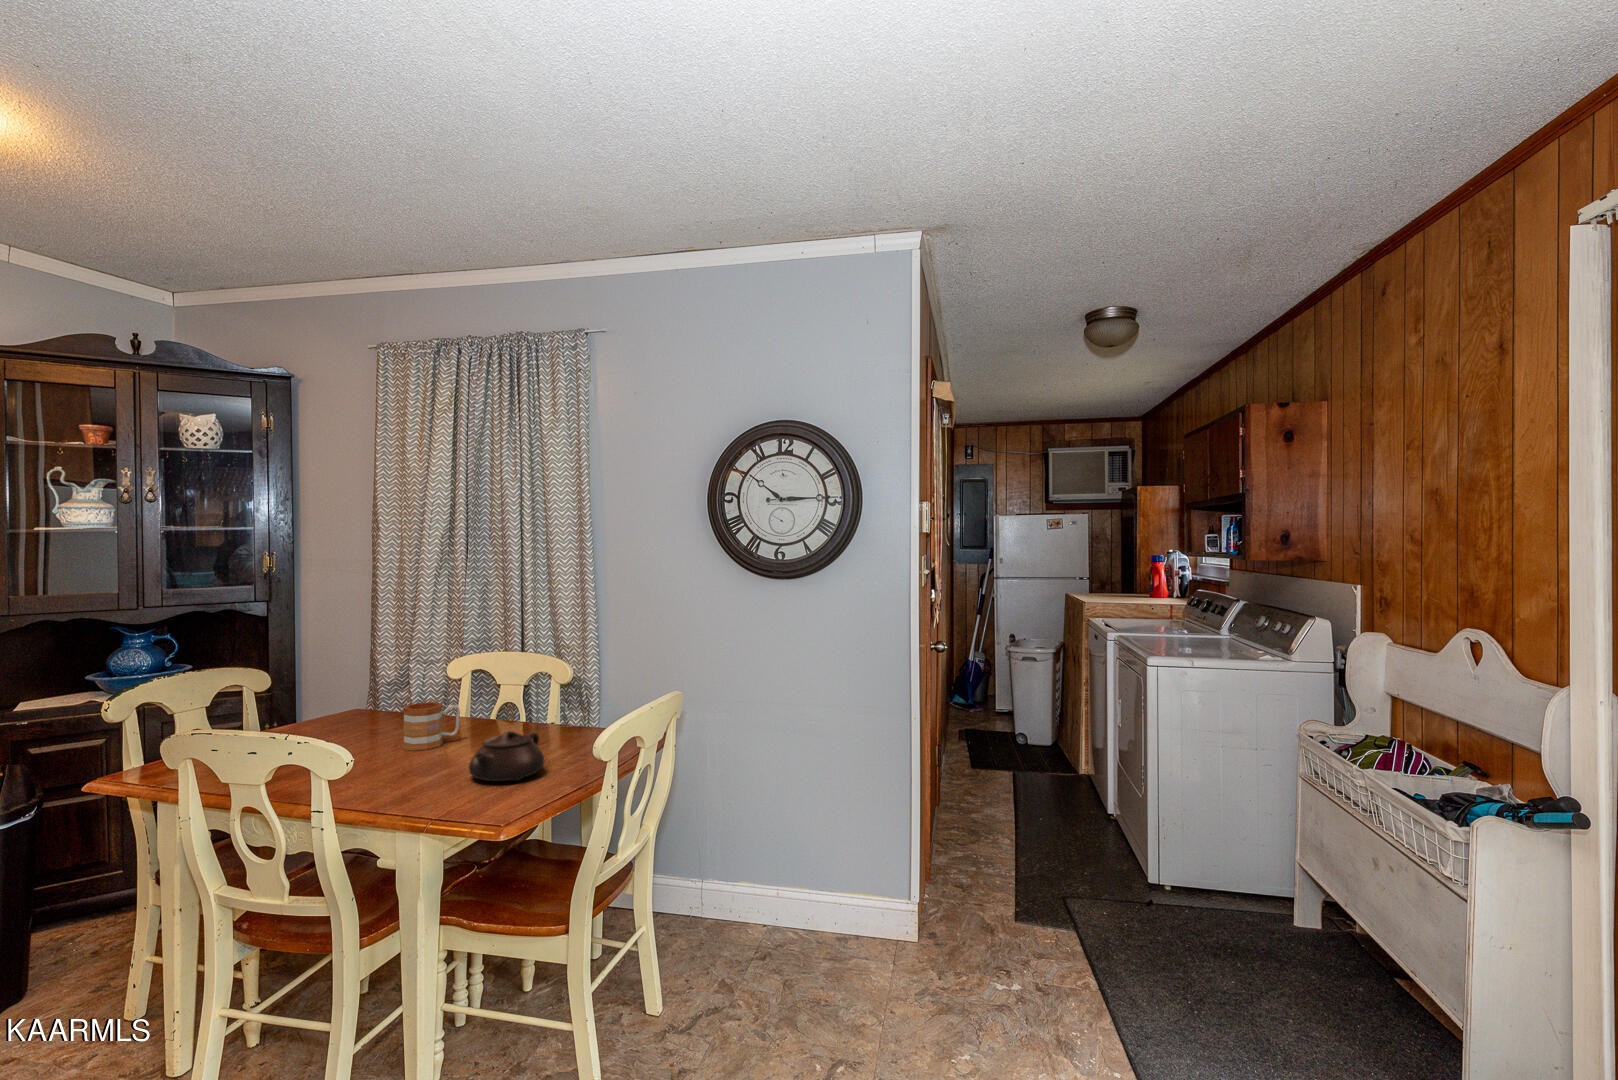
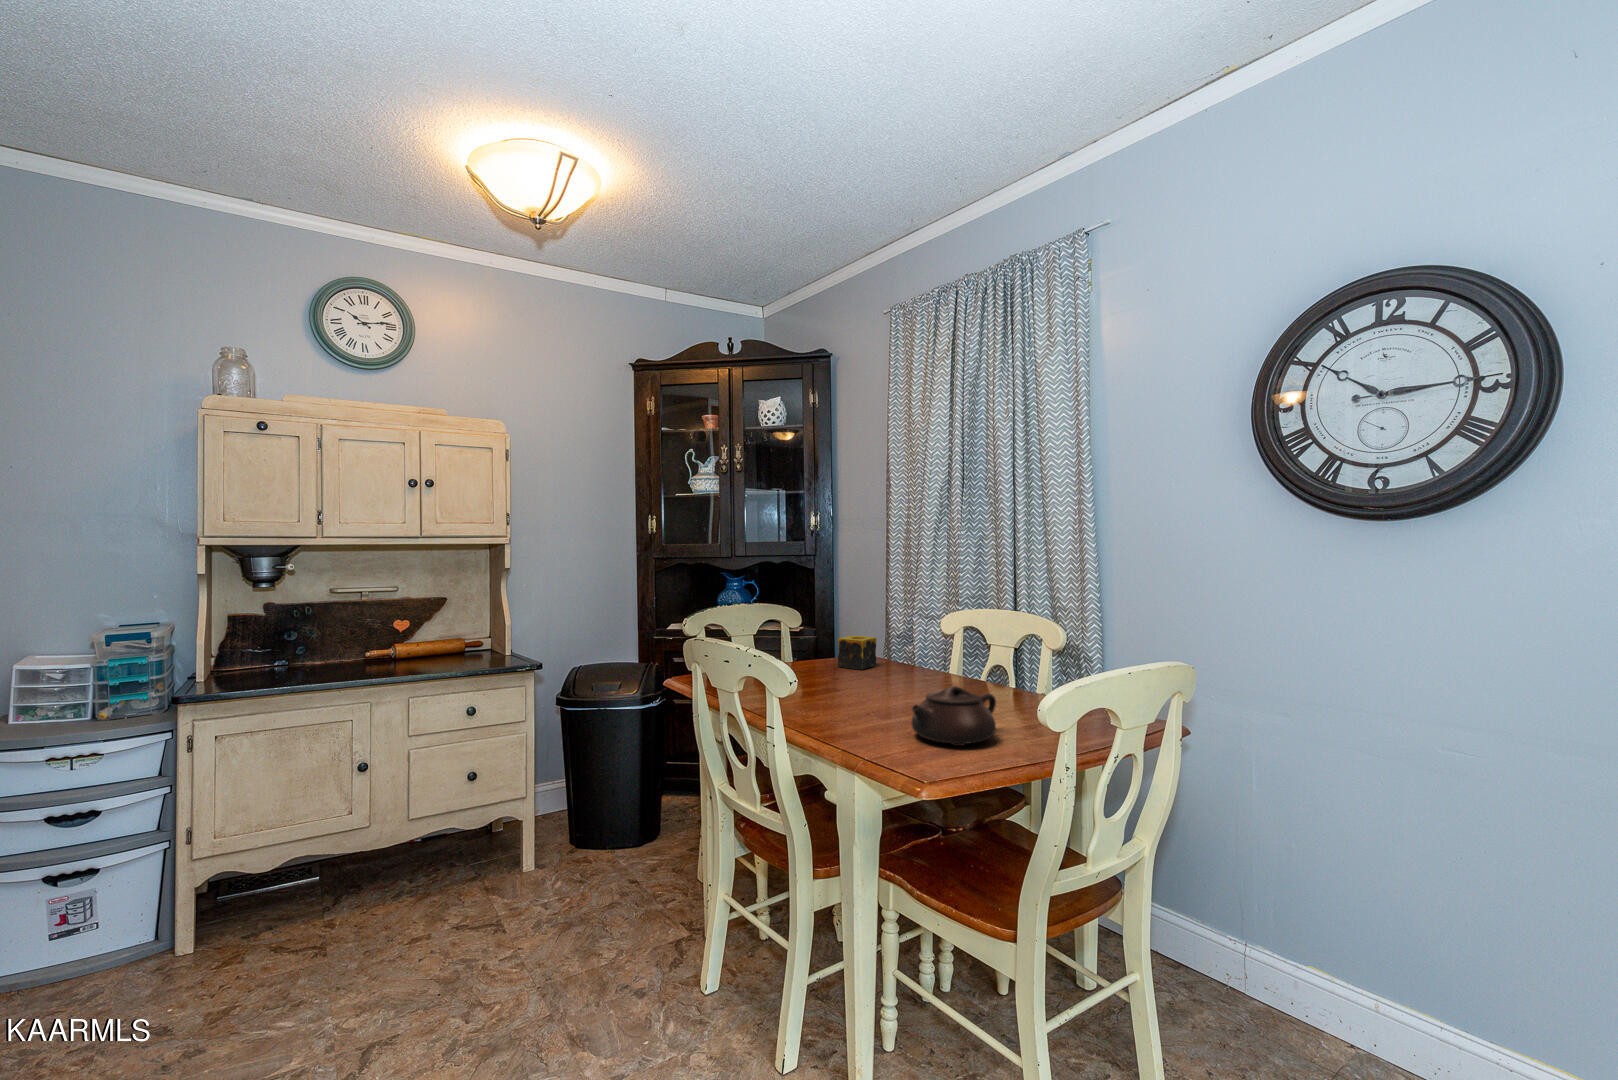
candle: none [335,692,380,728] -> present [838,635,876,670]
mug: present [403,702,460,751] -> none [876,648,931,698]

